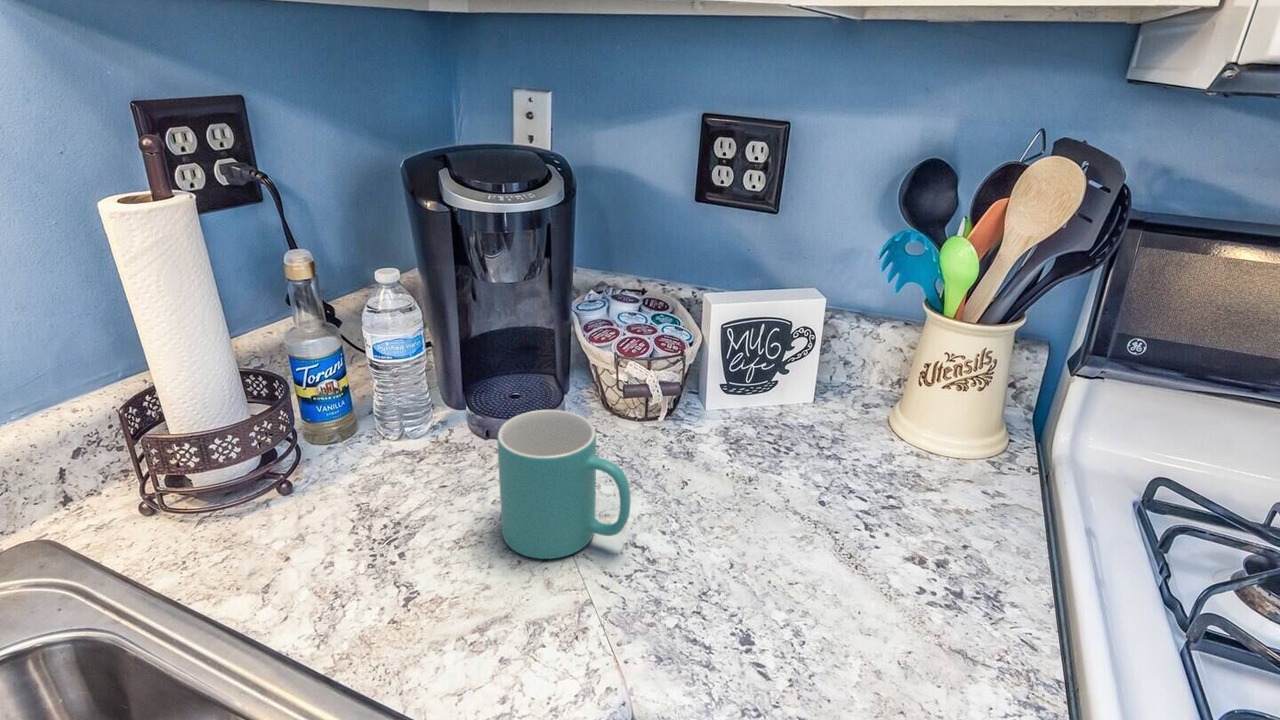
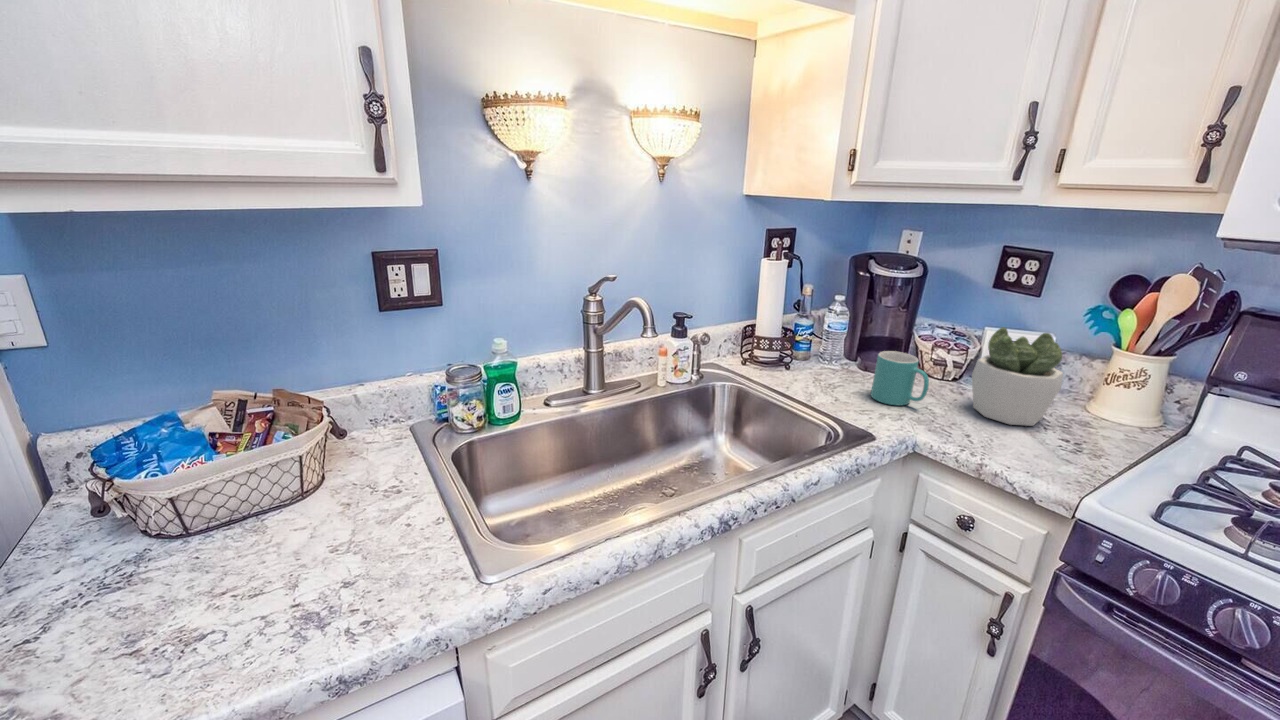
succulent plant: none [711,310,882,536] -> present [972,327,1063,426]

